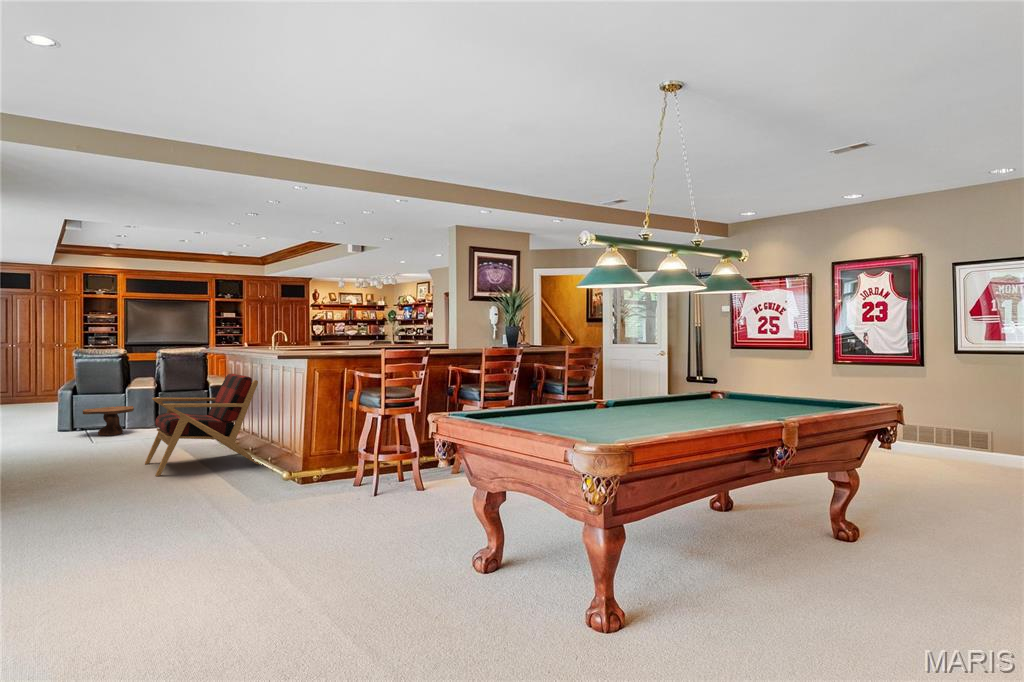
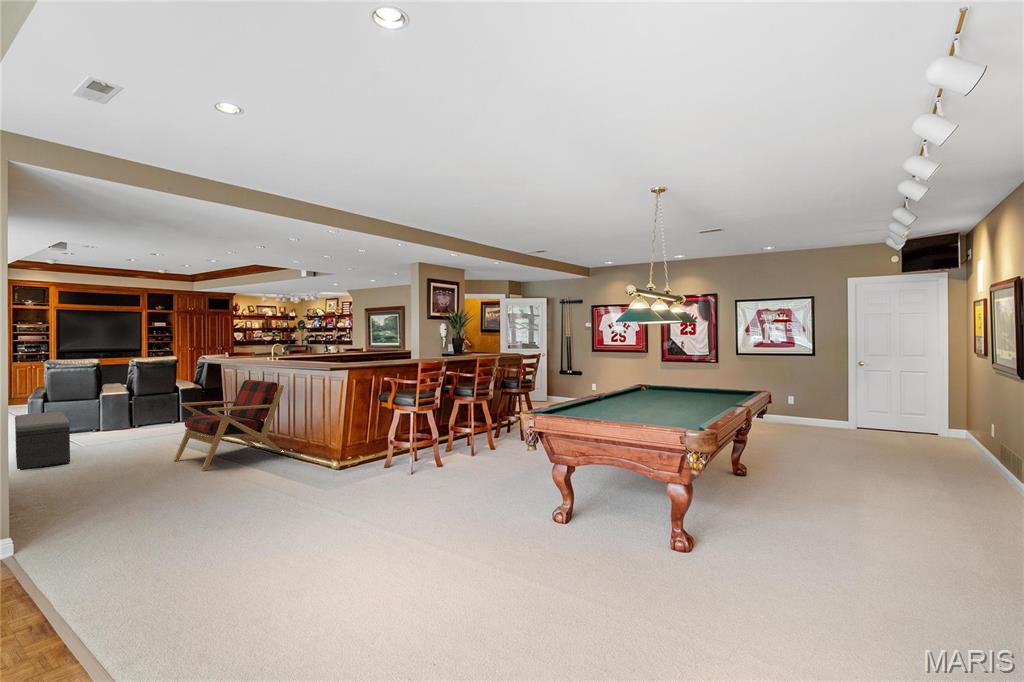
storage bench: none [5,404,69,462] -> present [15,412,70,470]
side table: present [83,406,134,436] -> none [66,410,118,438]

